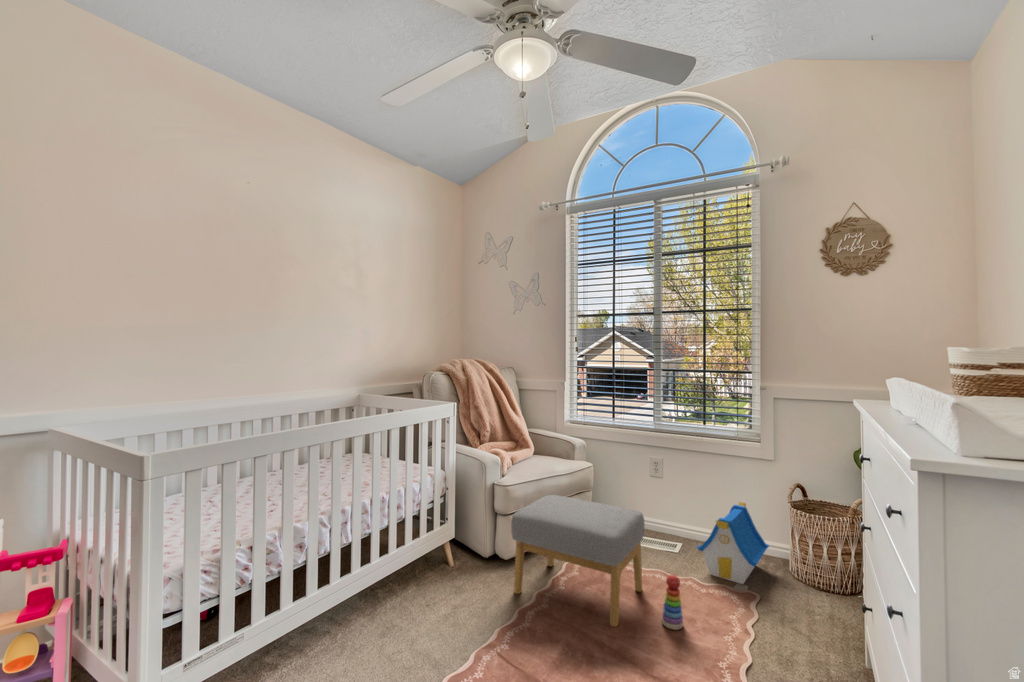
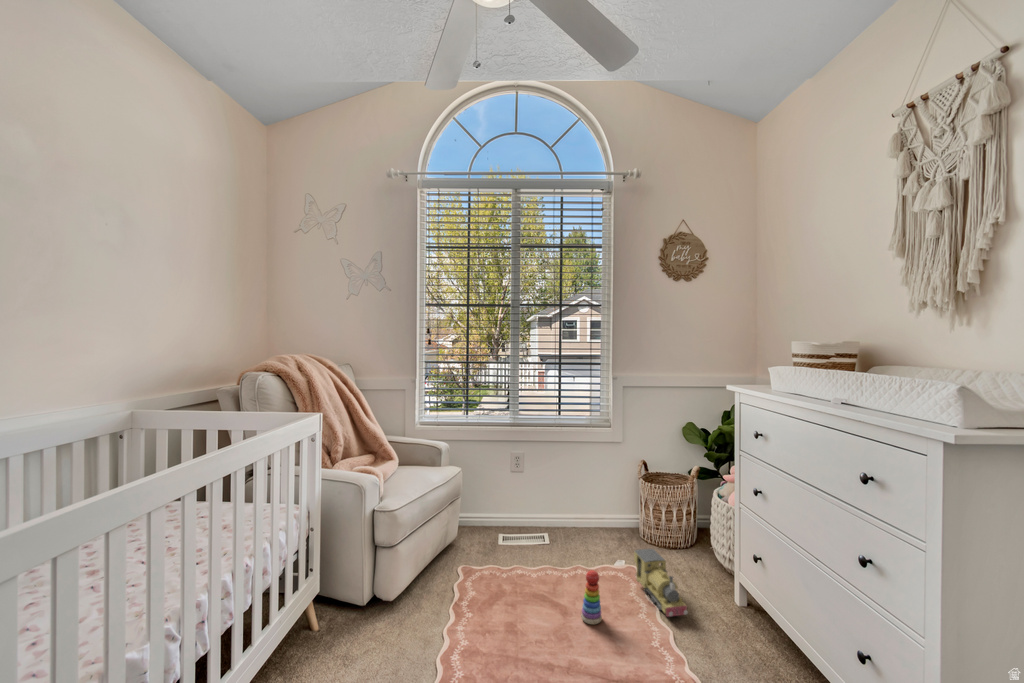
footstool: present [511,495,644,627] -> none [415,512,551,640]
toy house: present [697,502,769,584] -> none [575,485,631,561]
toy train: none [744,572,783,652] -> present [634,549,688,617]

